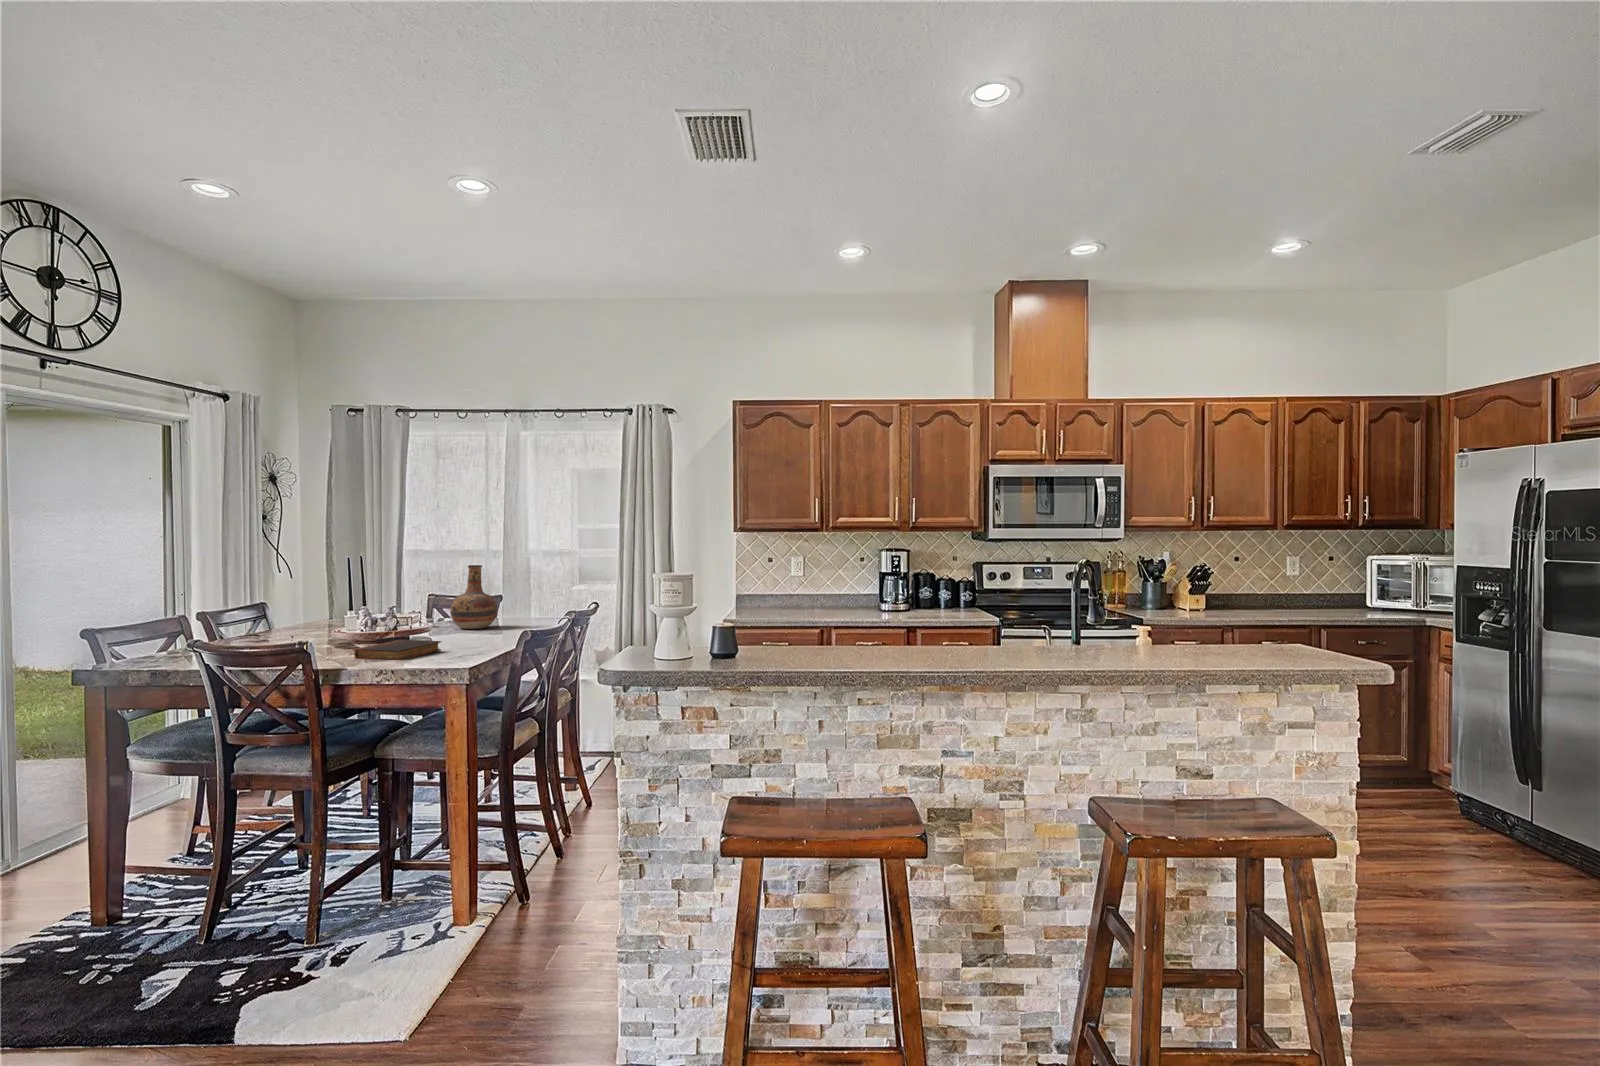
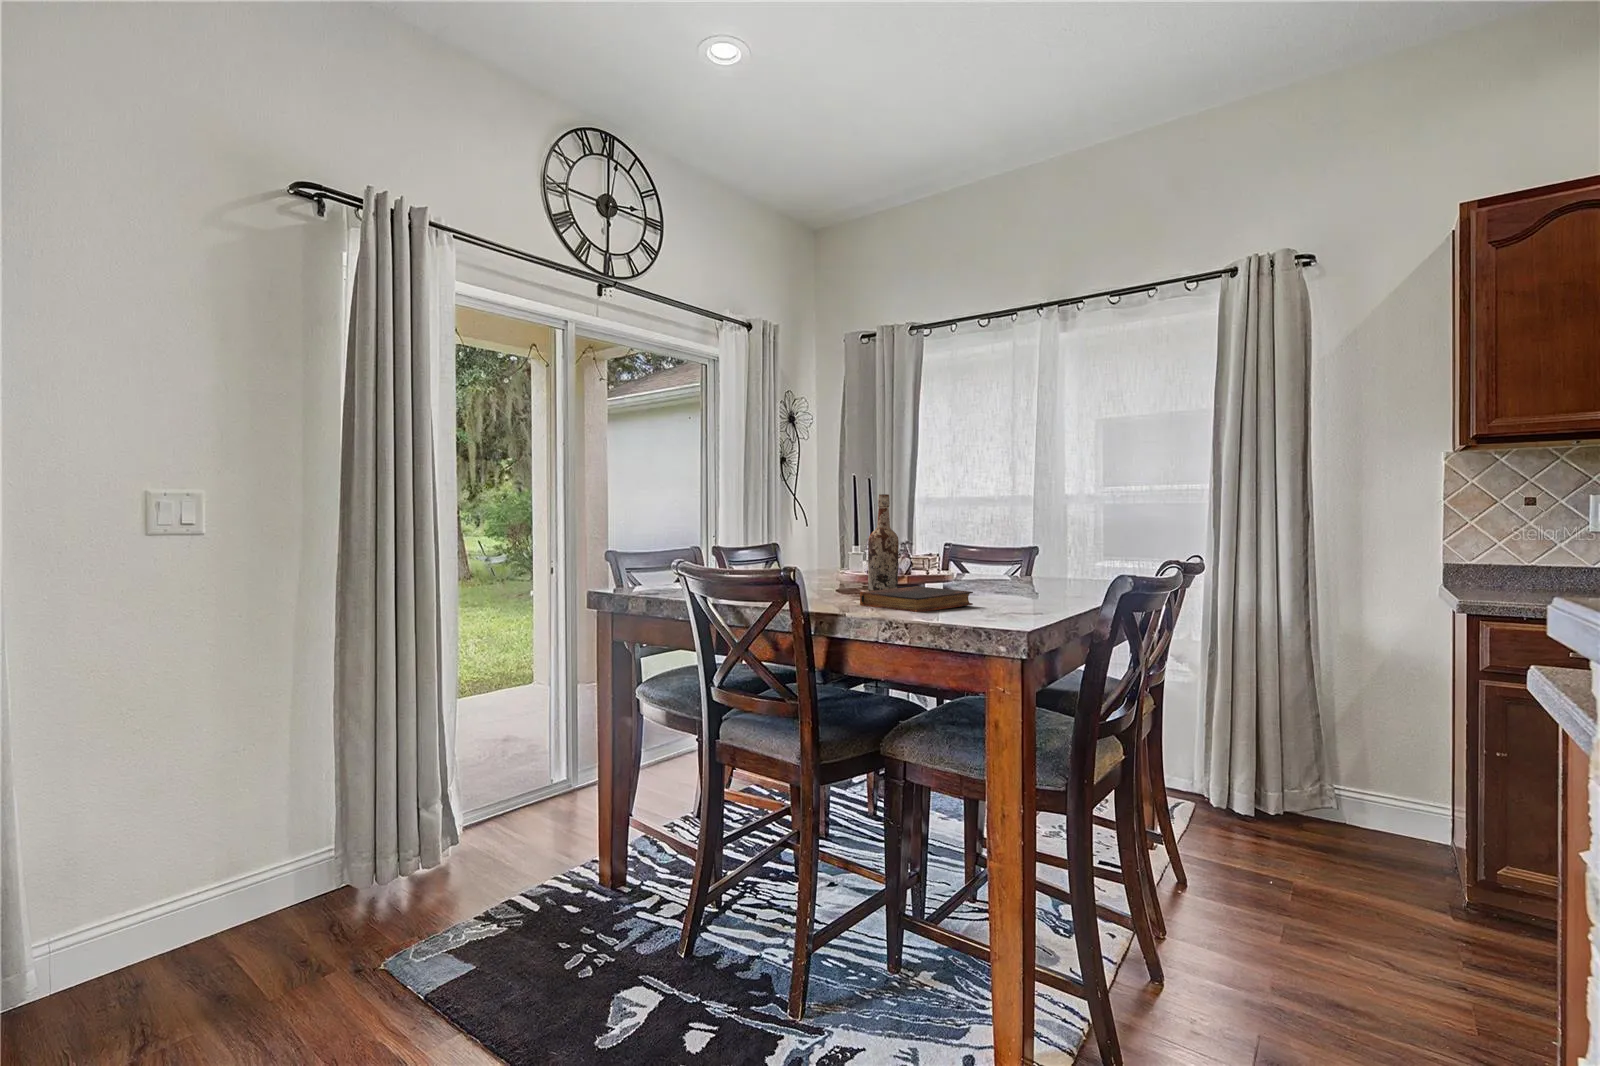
vase: present [450,565,497,629] -> none [977,504,1035,586]
wine bottle: none [358,569,383,646] -> present [868,494,899,591]

